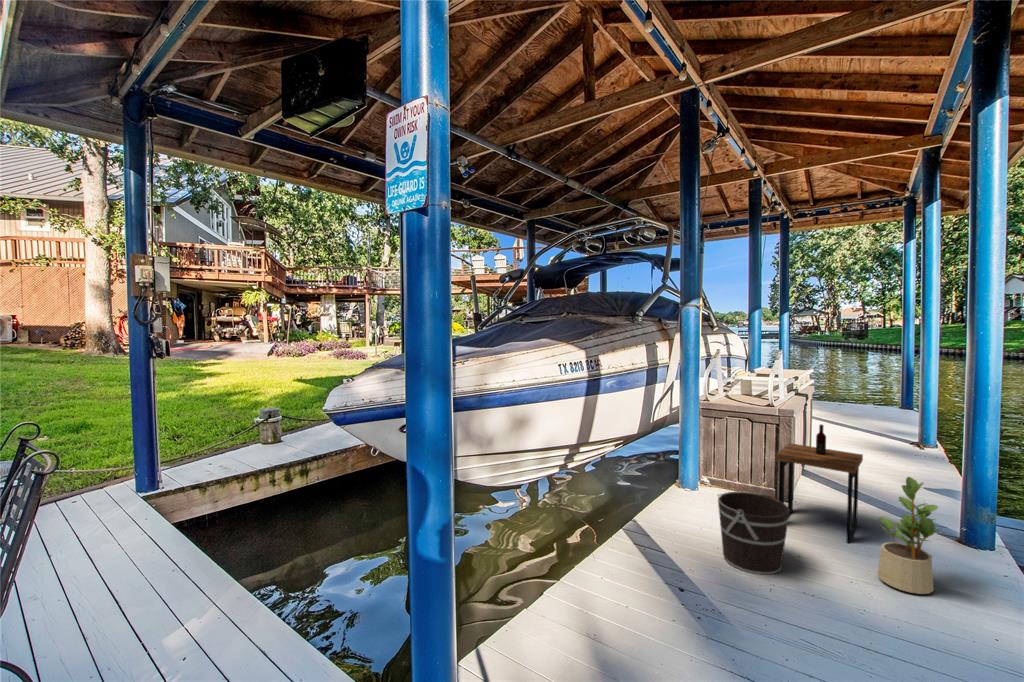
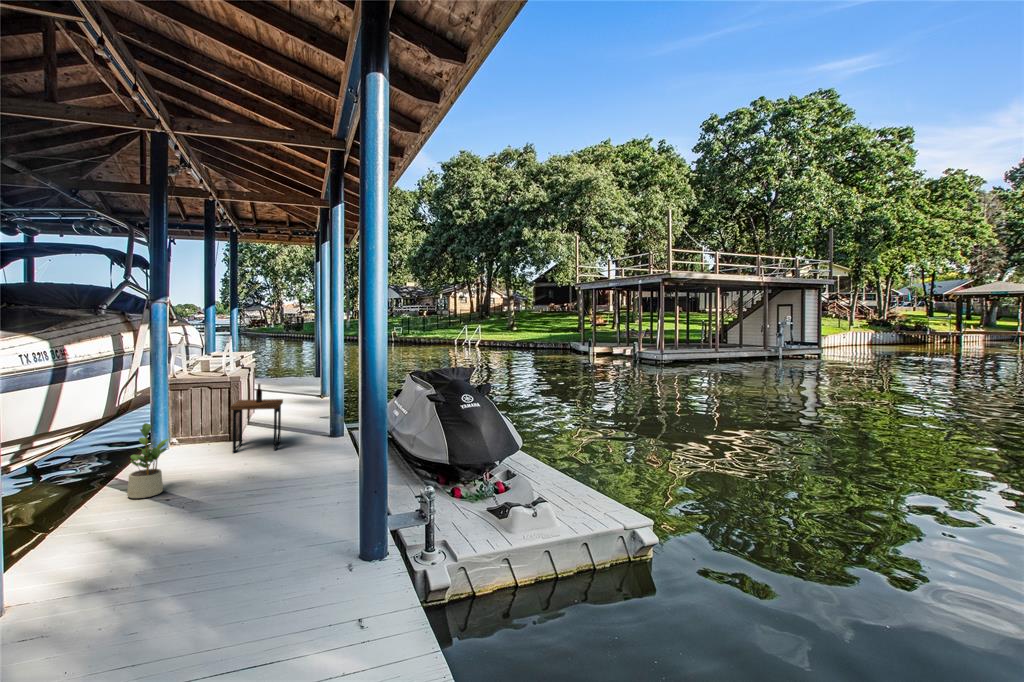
potted plant: present [878,477,940,594] -> present [127,423,169,498]
bucket: present [718,492,789,574] -> none [191,429,240,478]

